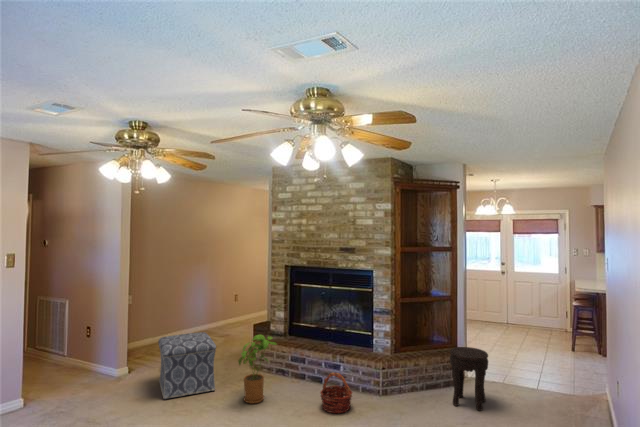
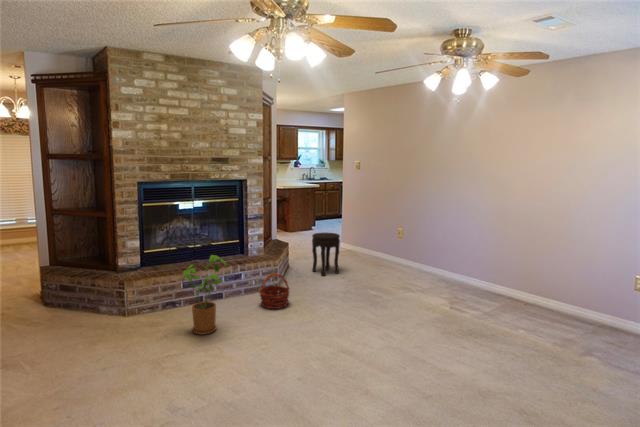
ottoman: present [158,332,216,399] -> none [29,284,145,378]

